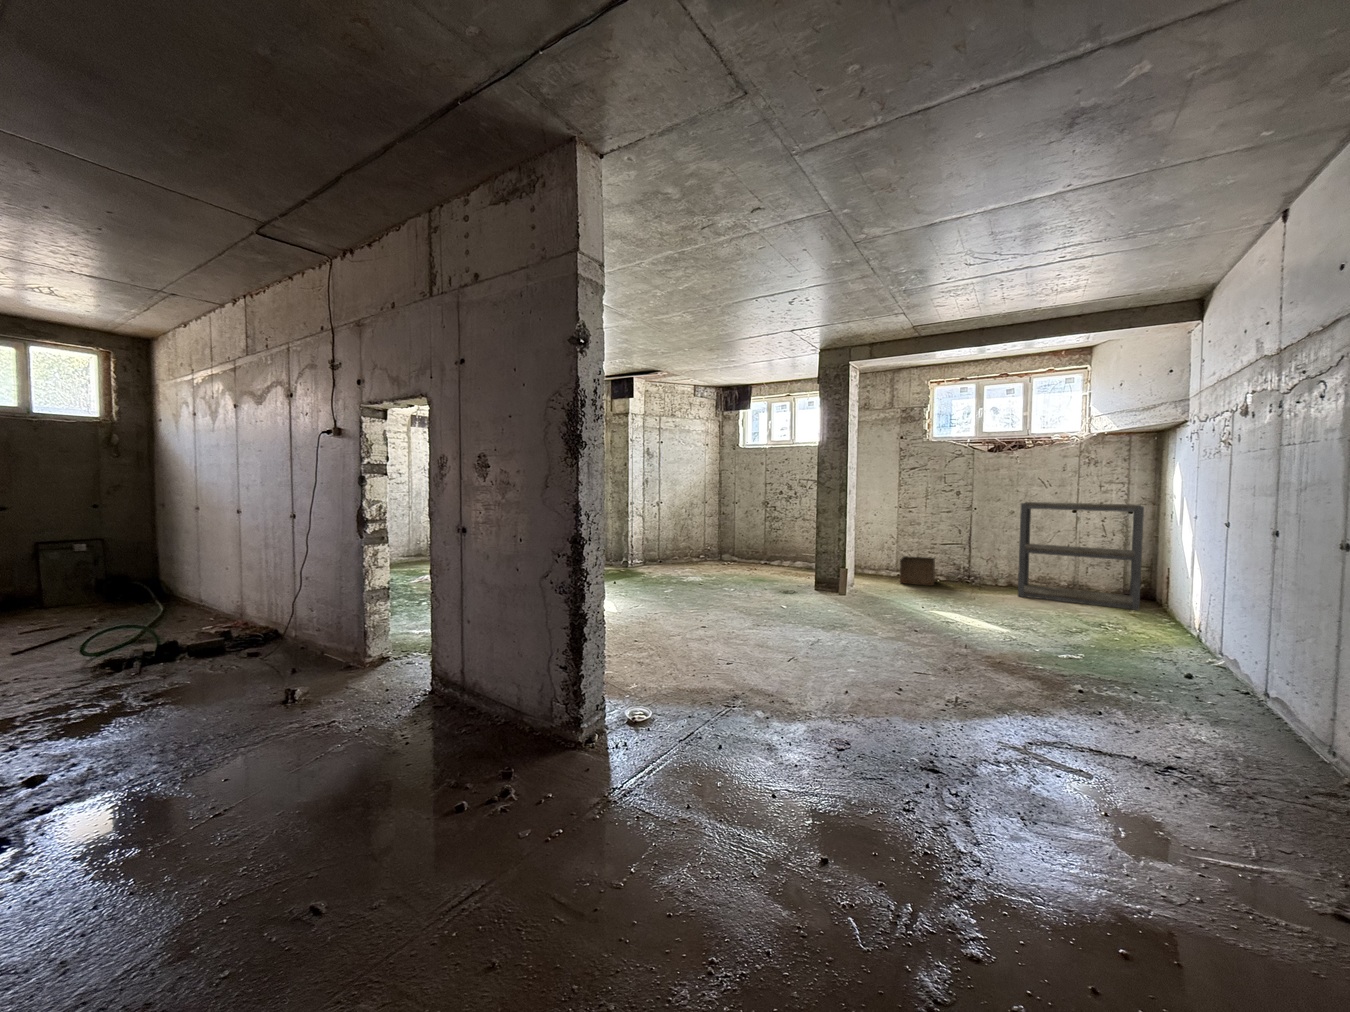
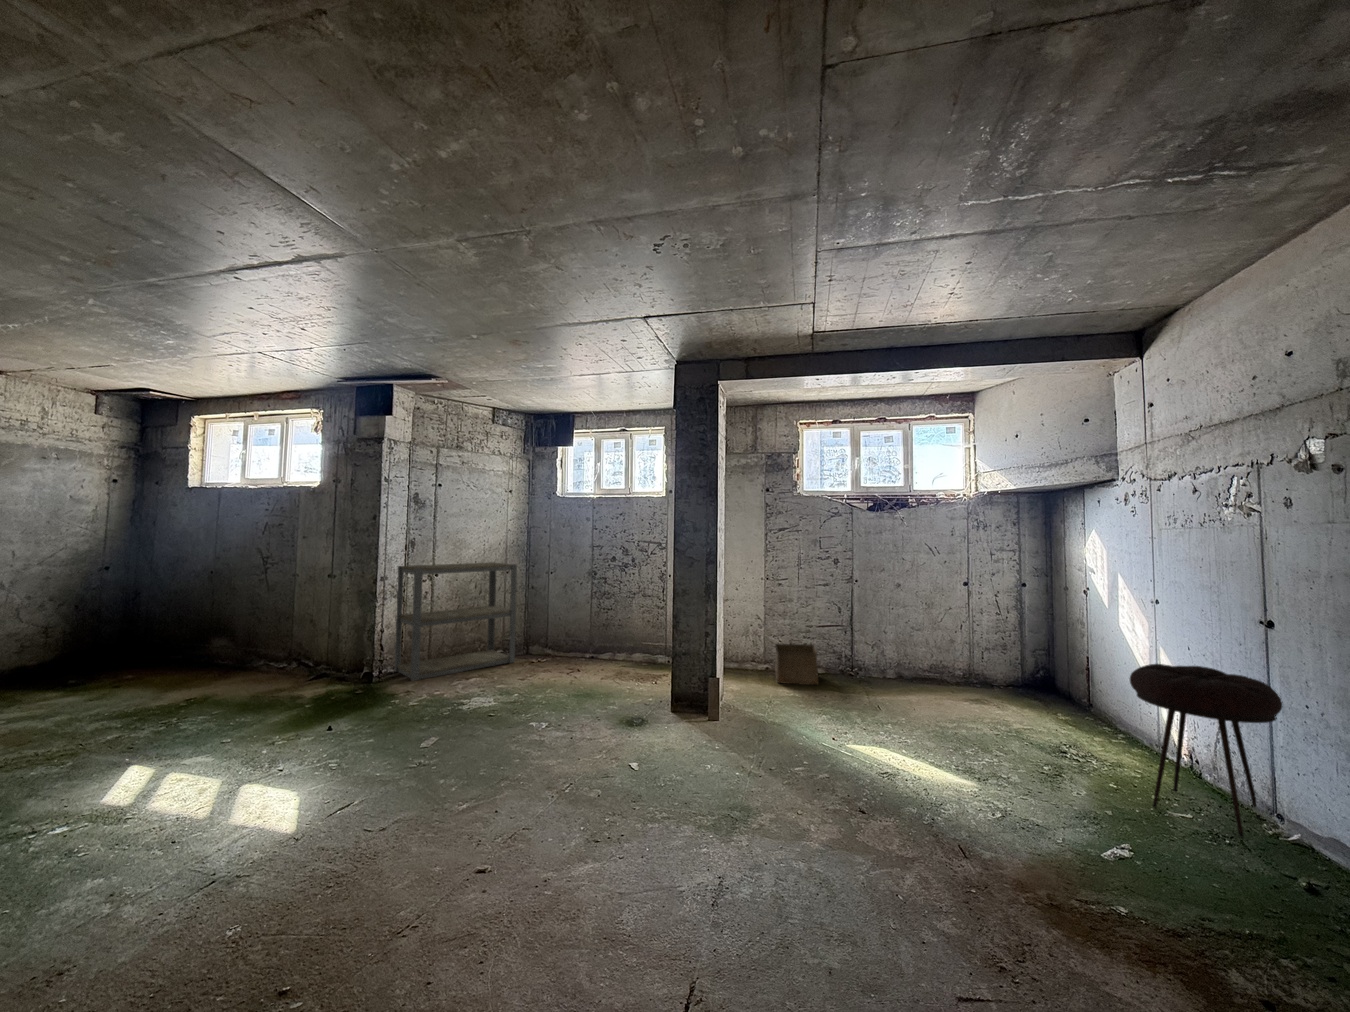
shelving unit: present [1018,502,1144,610] -> present [394,562,517,681]
stool: none [1112,555,1211,660] -> present [1130,664,1283,837]

